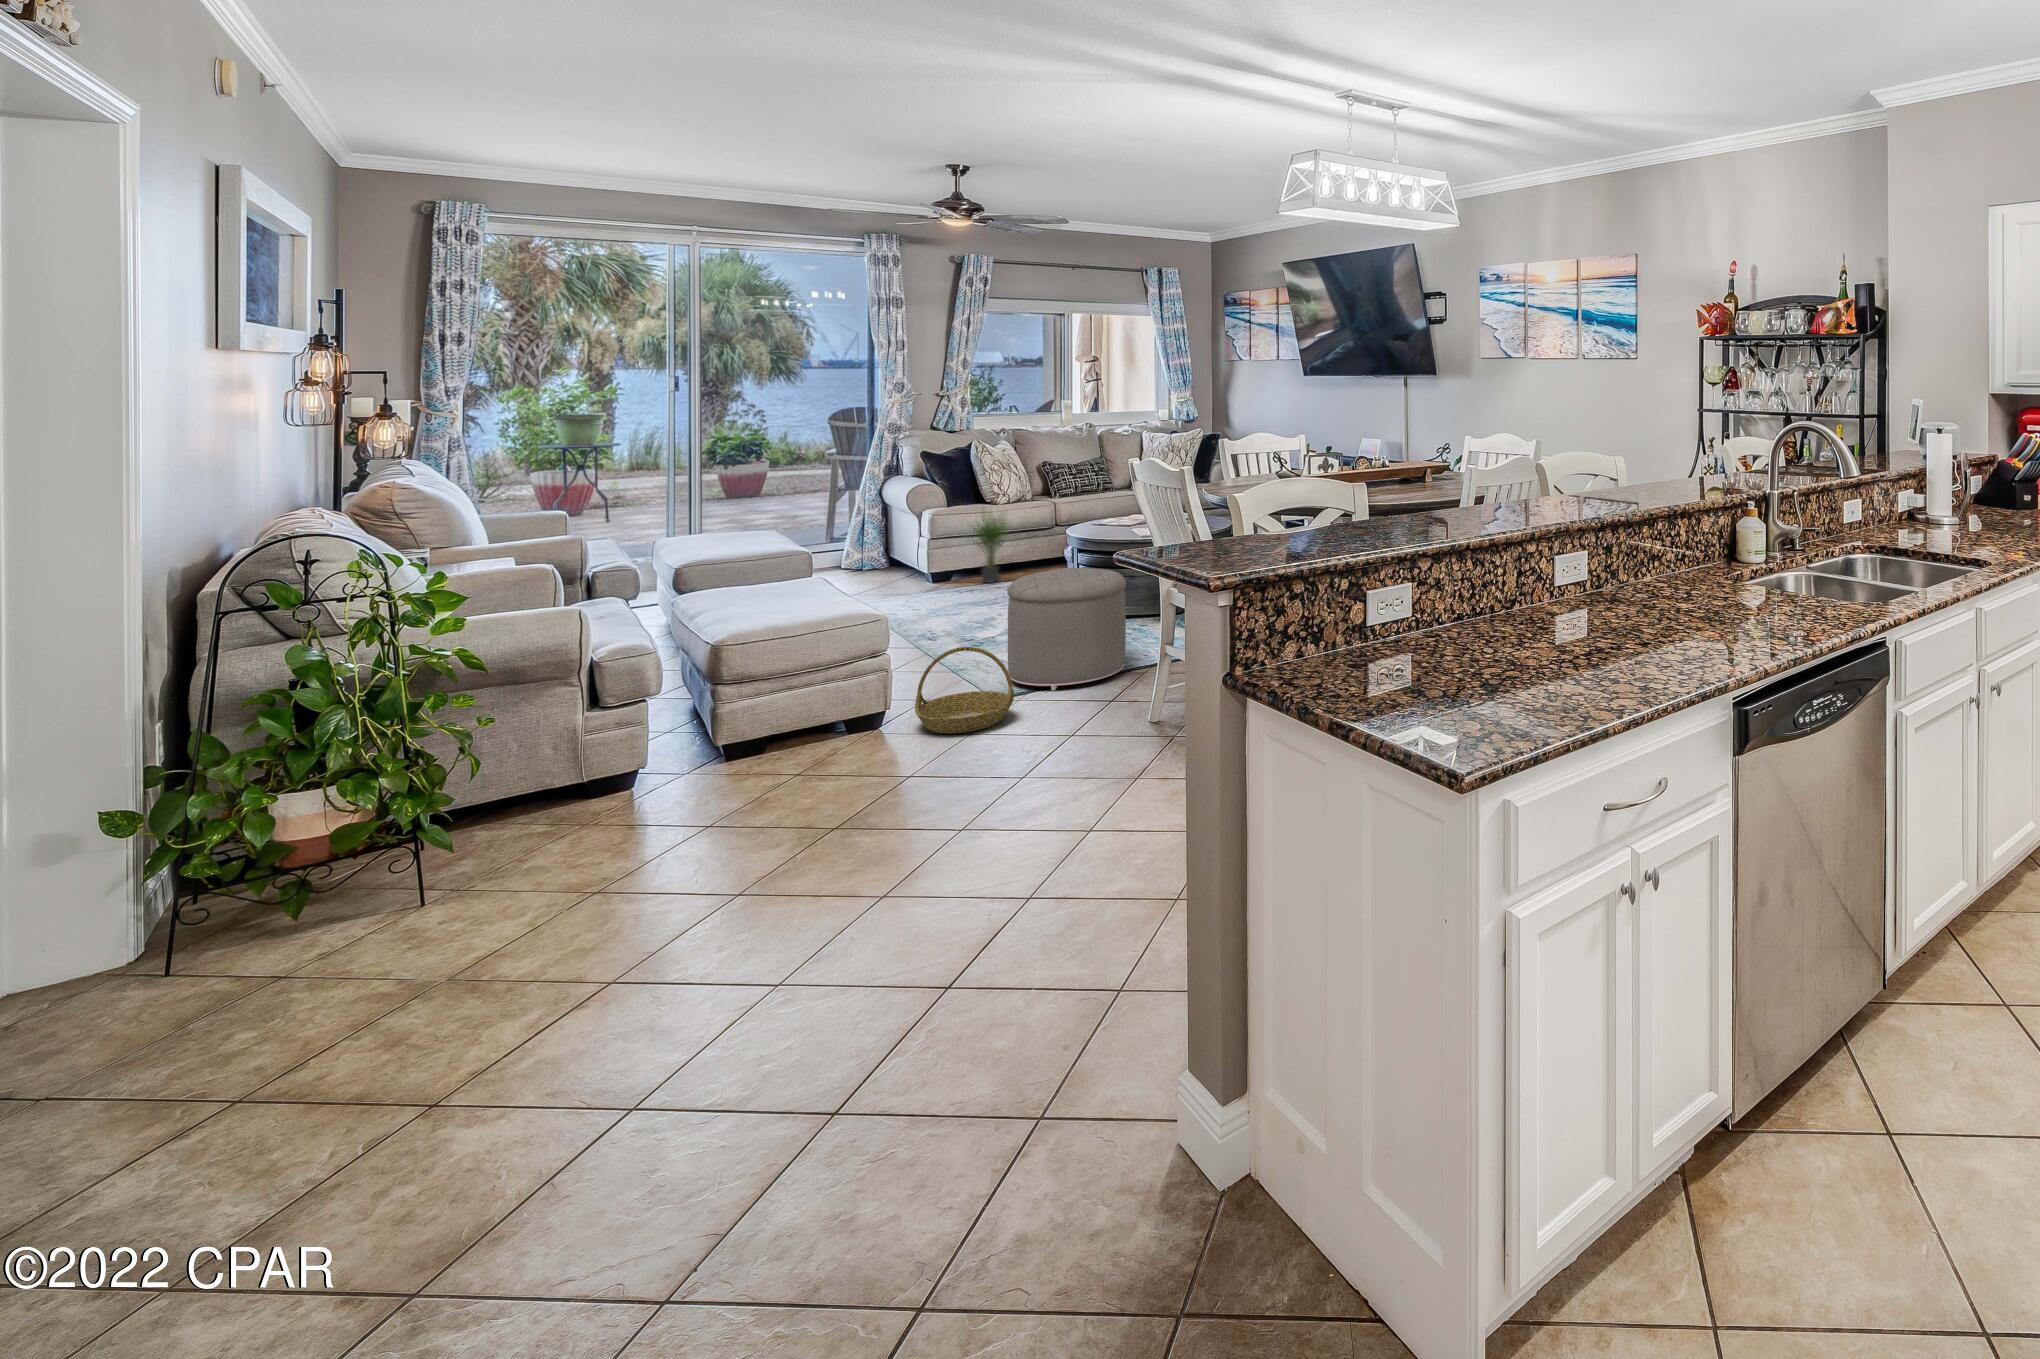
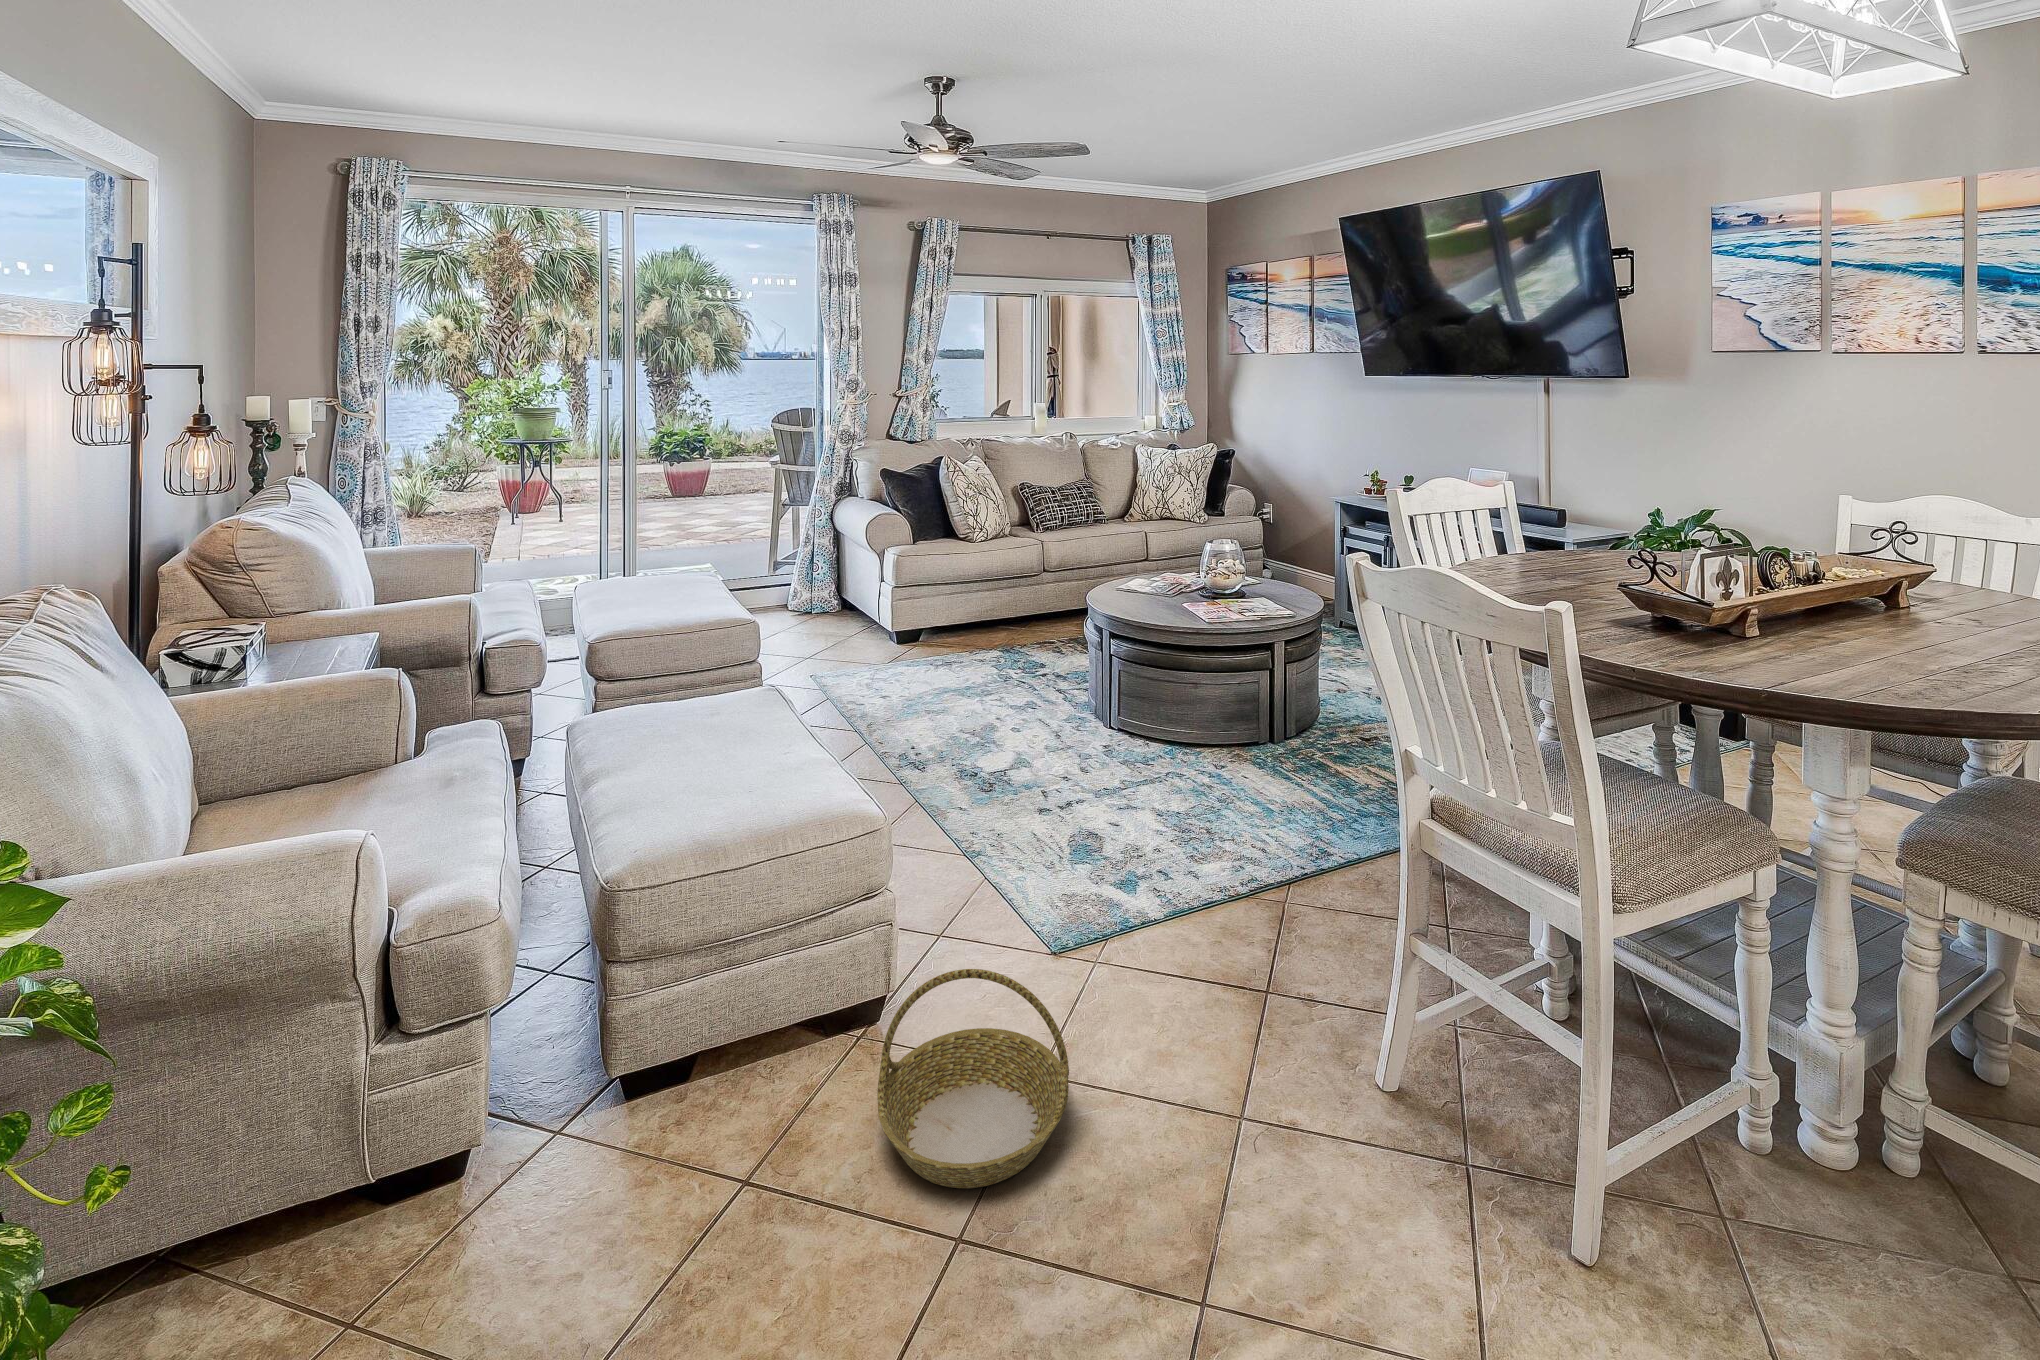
potted plant: present [970,512,1008,583] -> none [919,545,997,652]
ottoman: present [1007,568,1126,690] -> none [1030,727,1236,1001]

